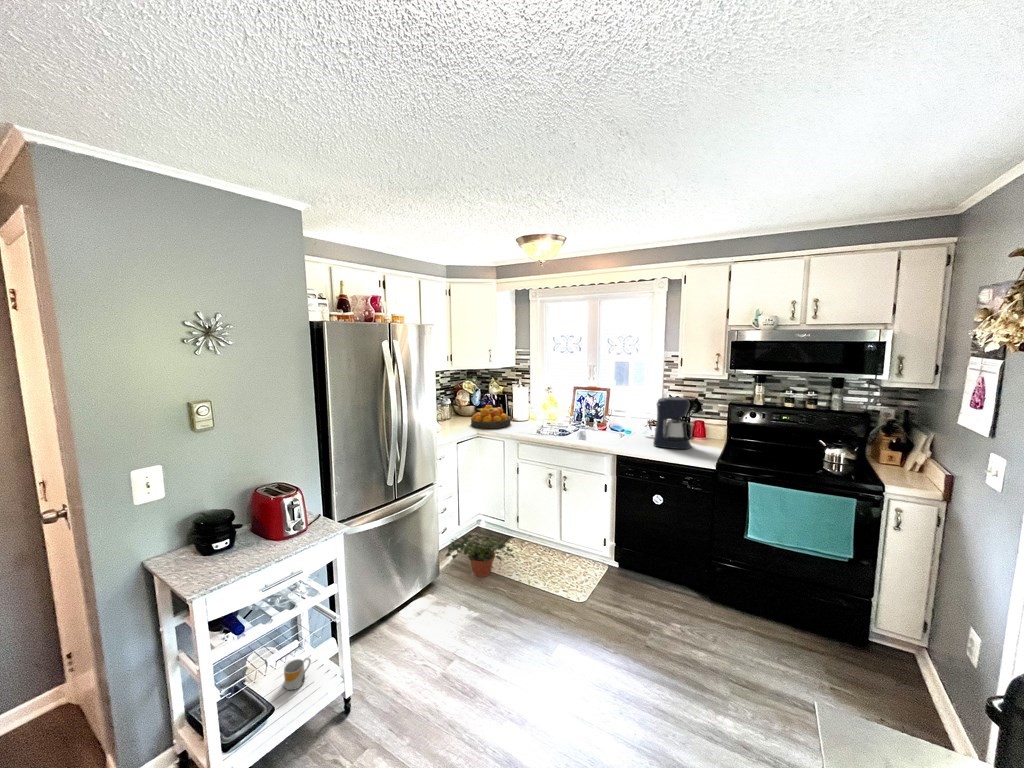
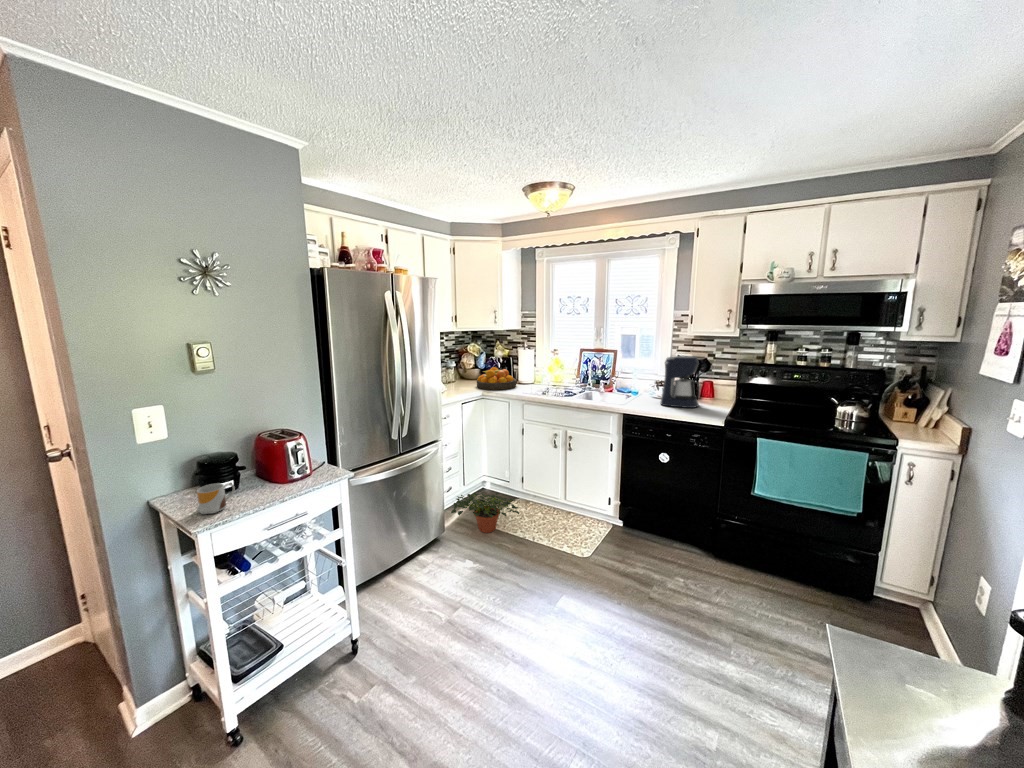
mug: present [283,658,311,690] -> present [197,483,235,514]

